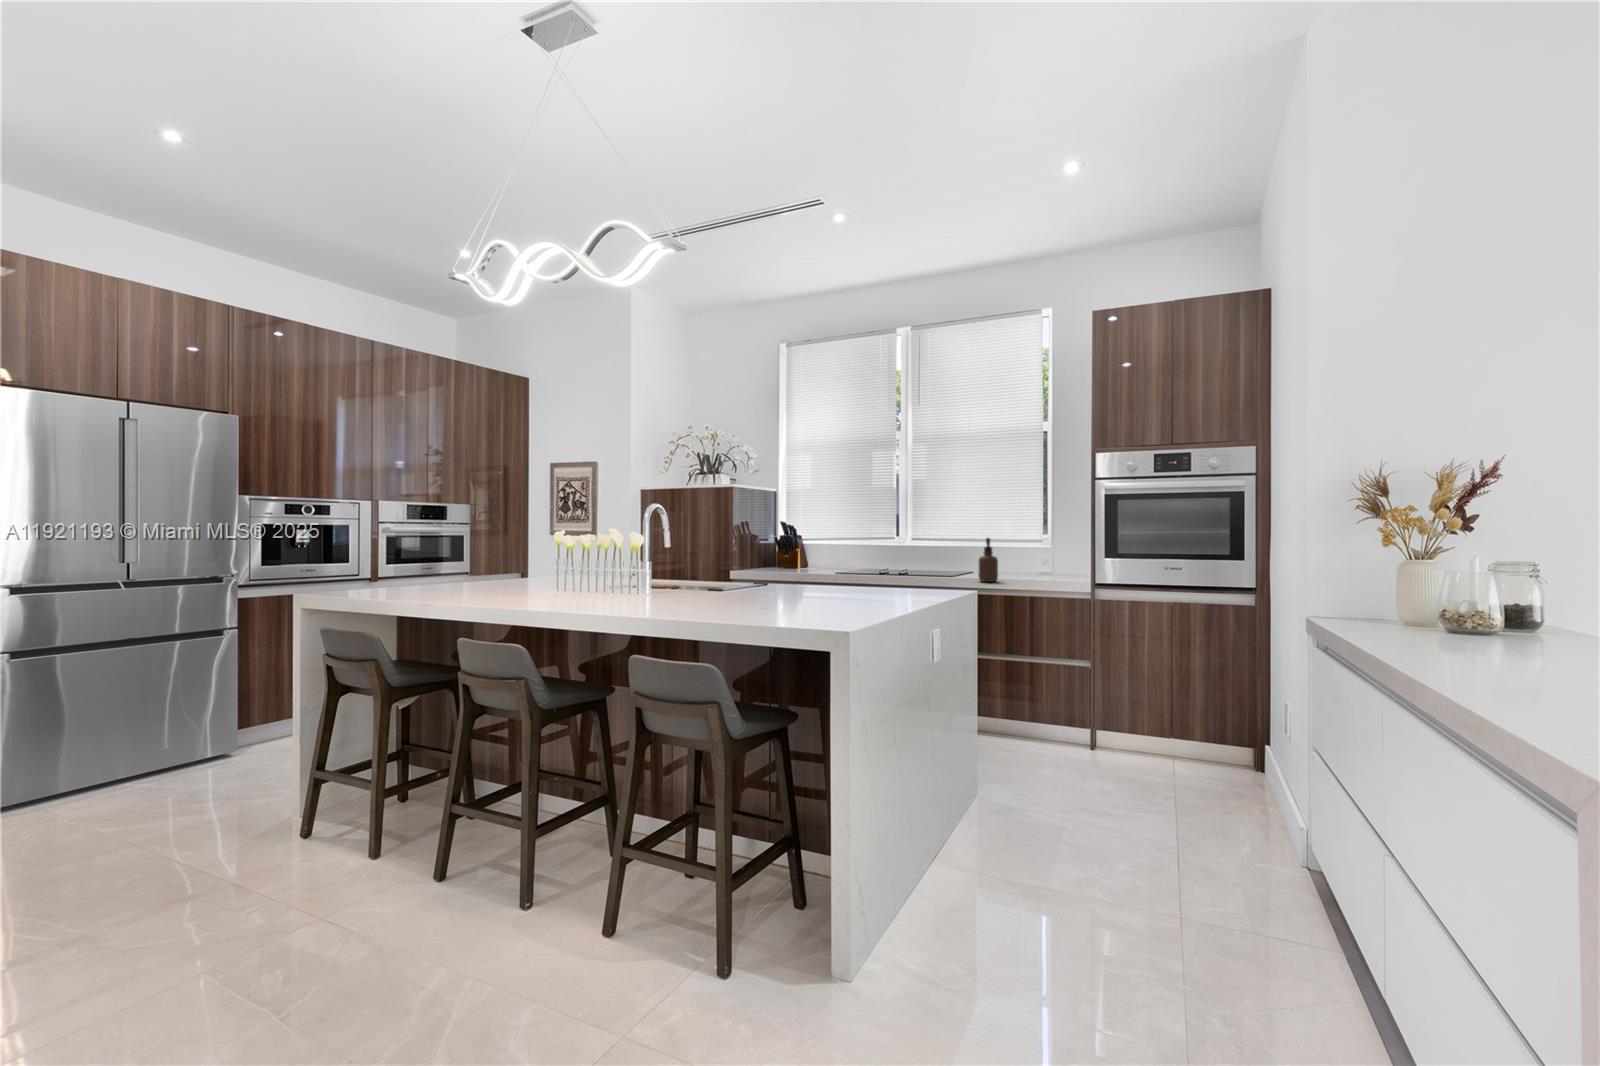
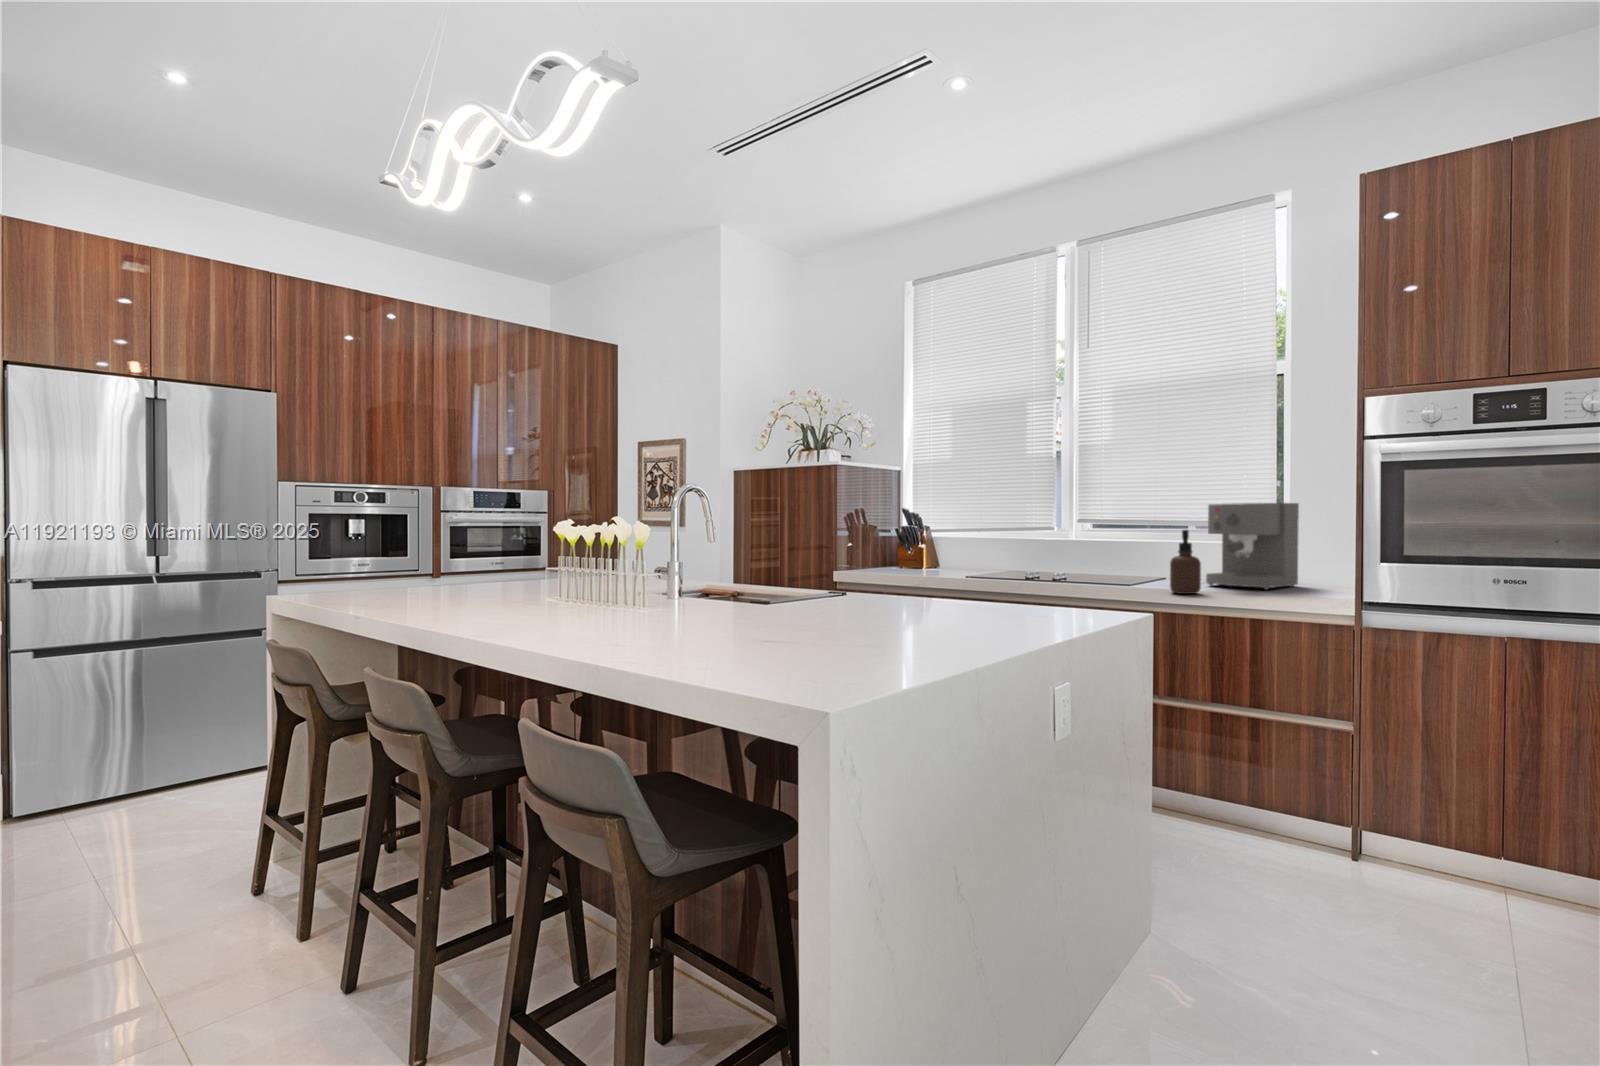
coffee maker: none [1000,520,1057,578] -> present [1206,503,1299,590]

